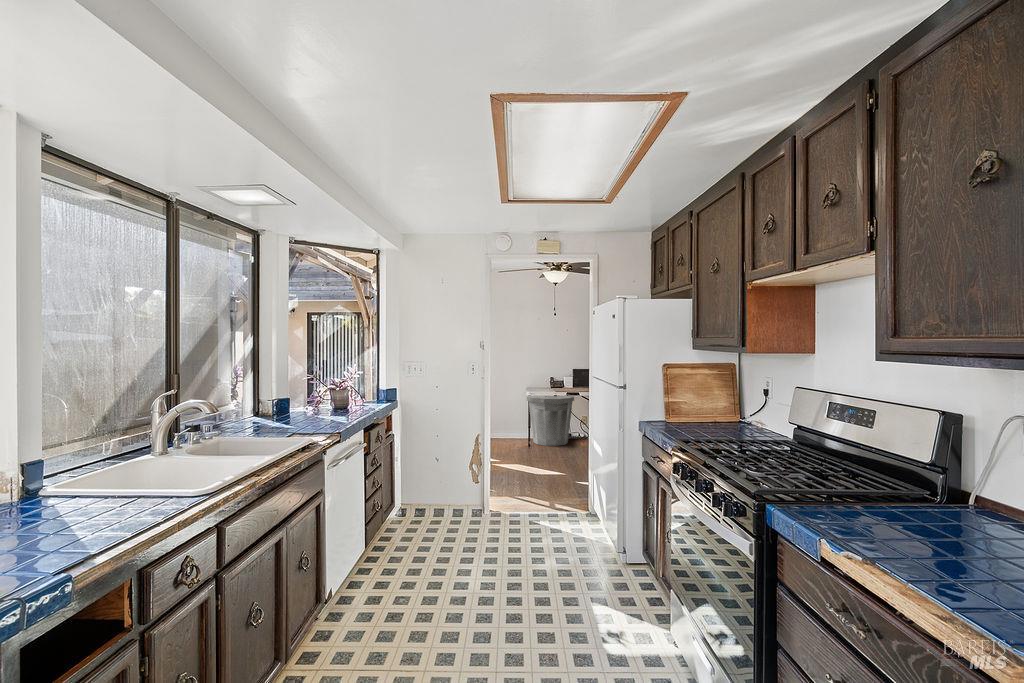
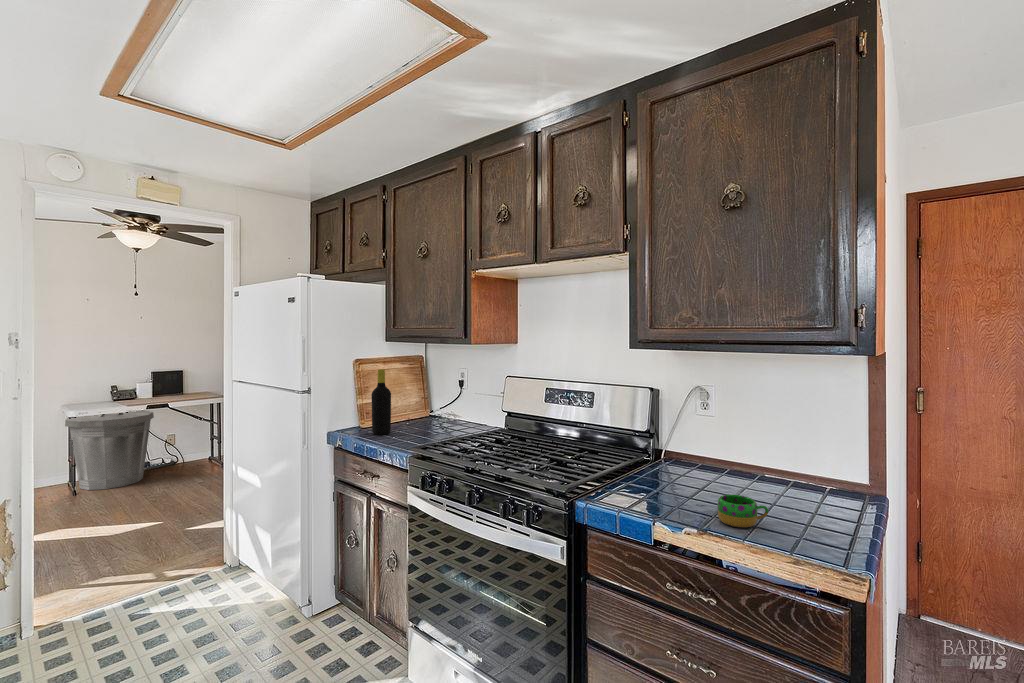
bottle: none [666,372,683,427] -> present [371,369,391,435]
mug: none [901,533,968,575] -> present [717,495,769,528]

